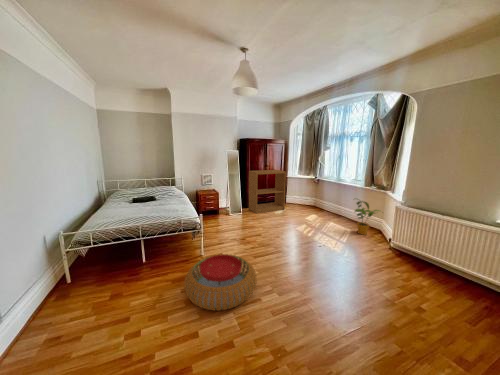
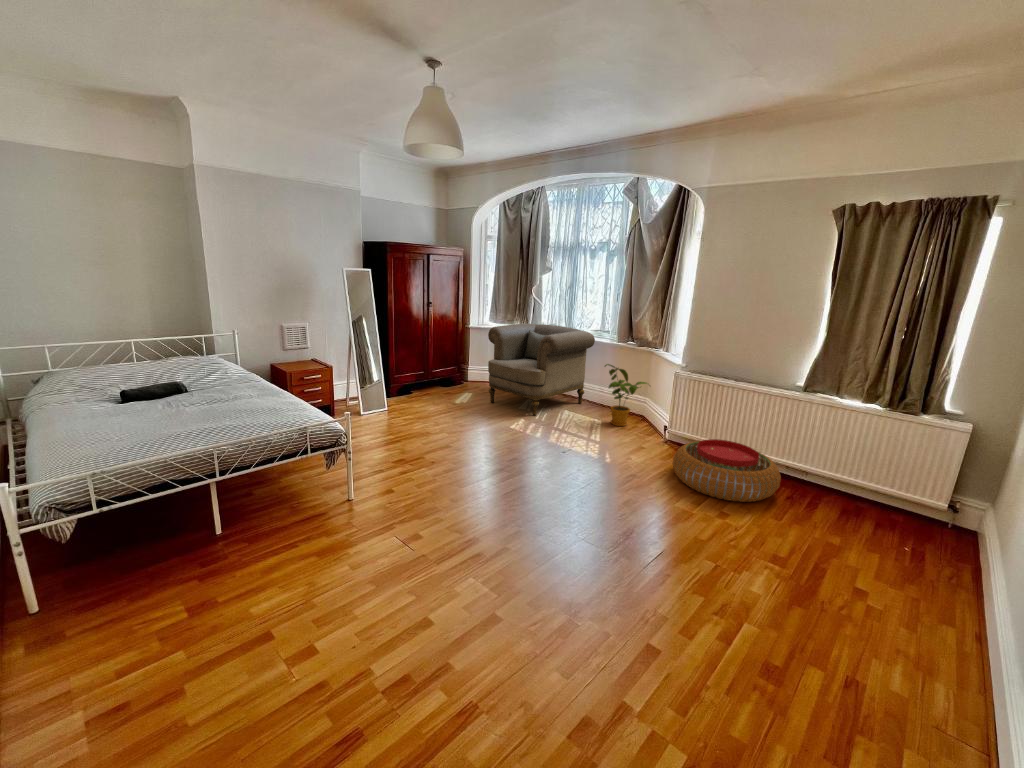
bookshelf: present [249,170,286,214] -> none [393,312,472,407]
armchair: none [292,176,351,223] -> present [488,324,595,416]
pouf: present [184,254,256,311] -> present [673,439,781,502]

